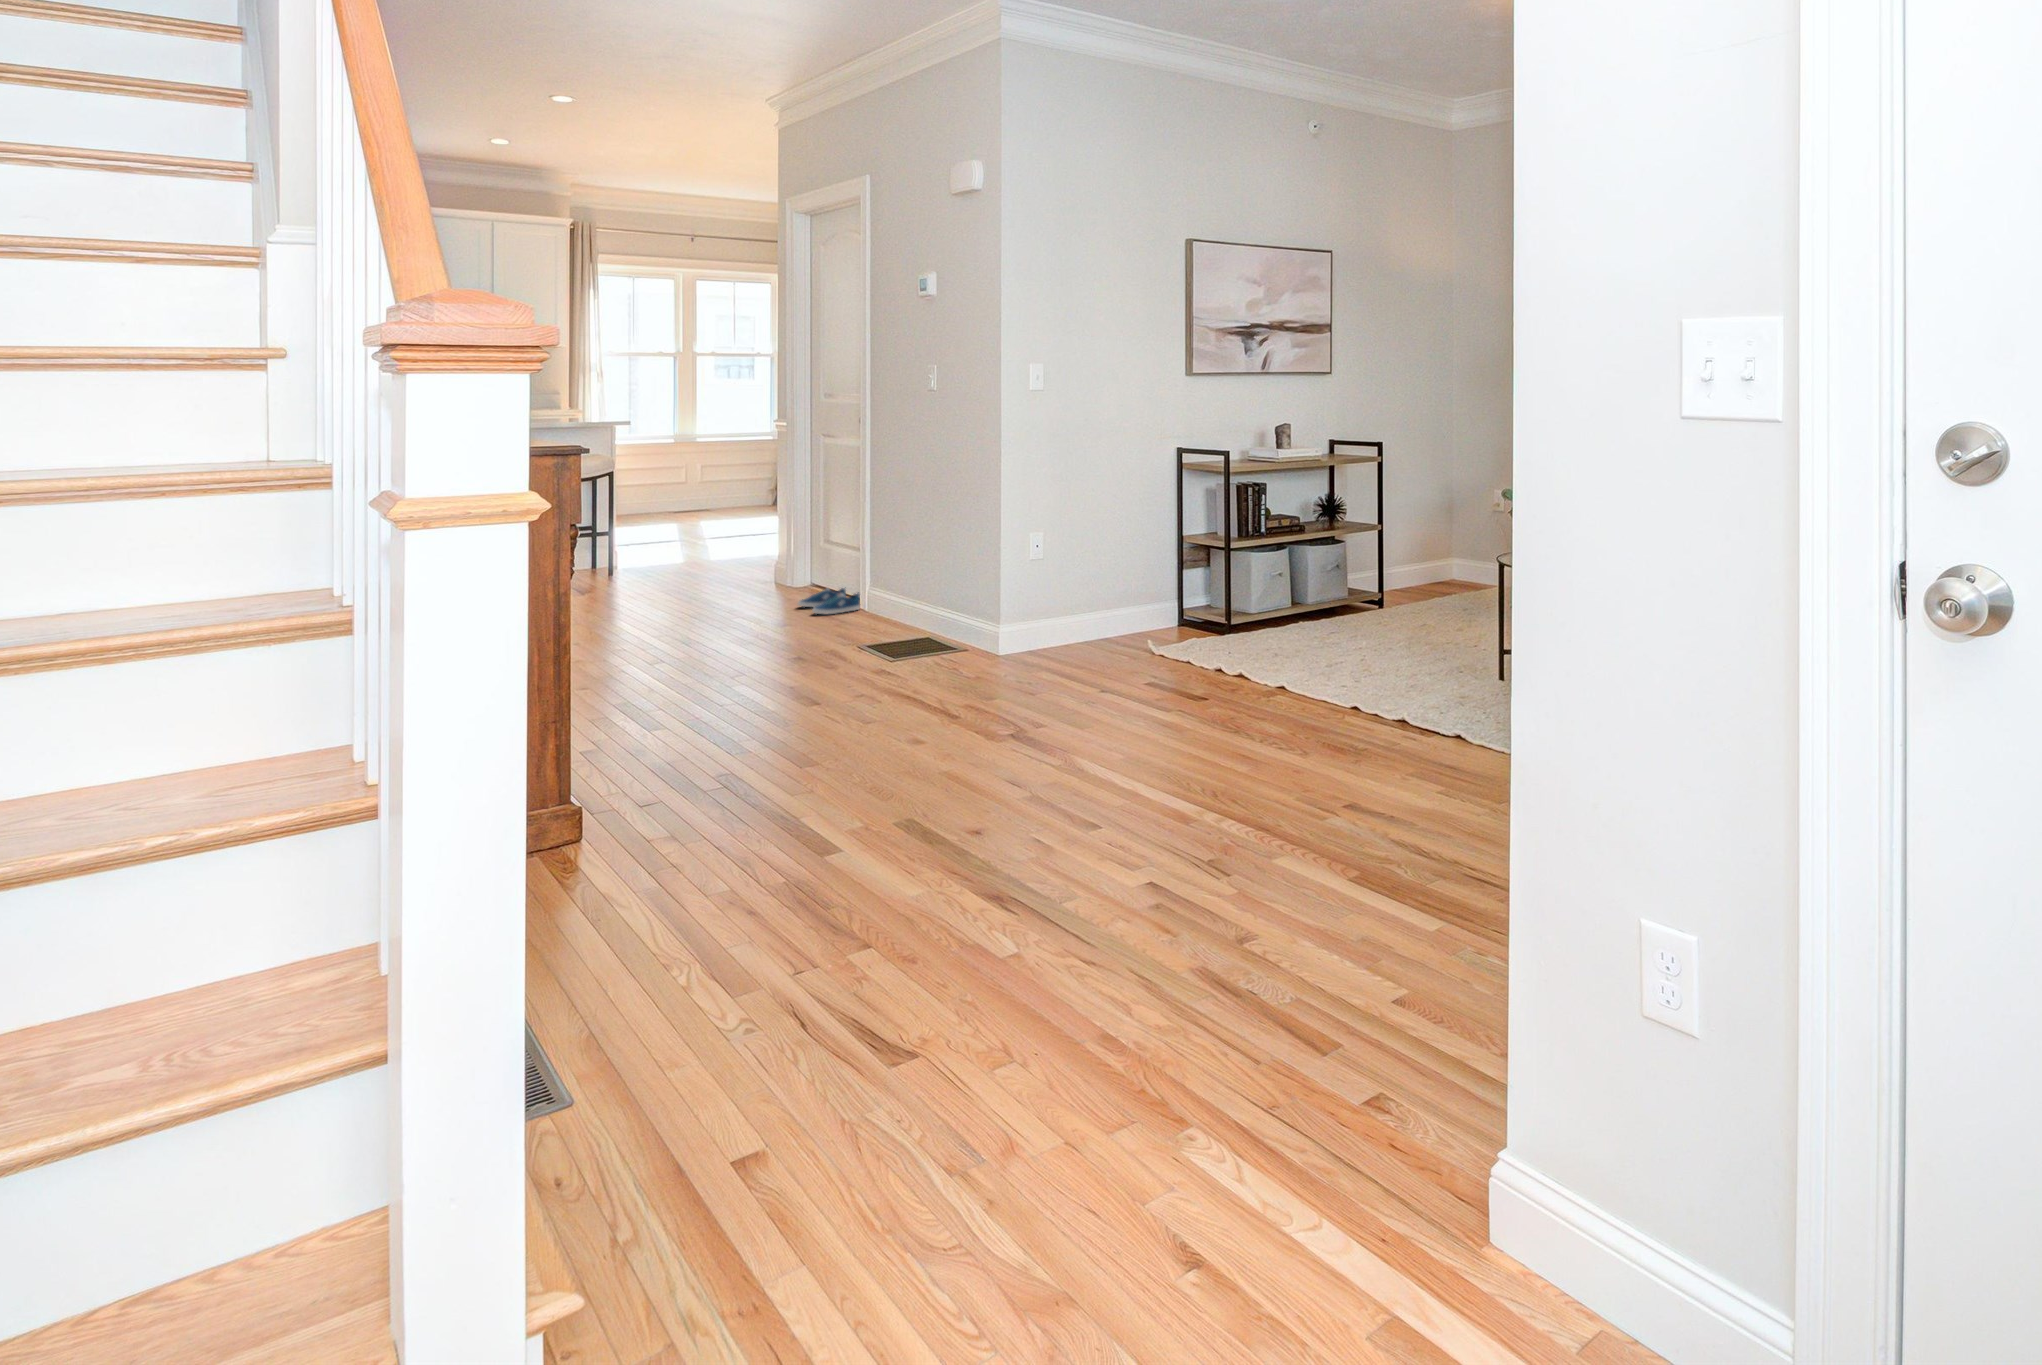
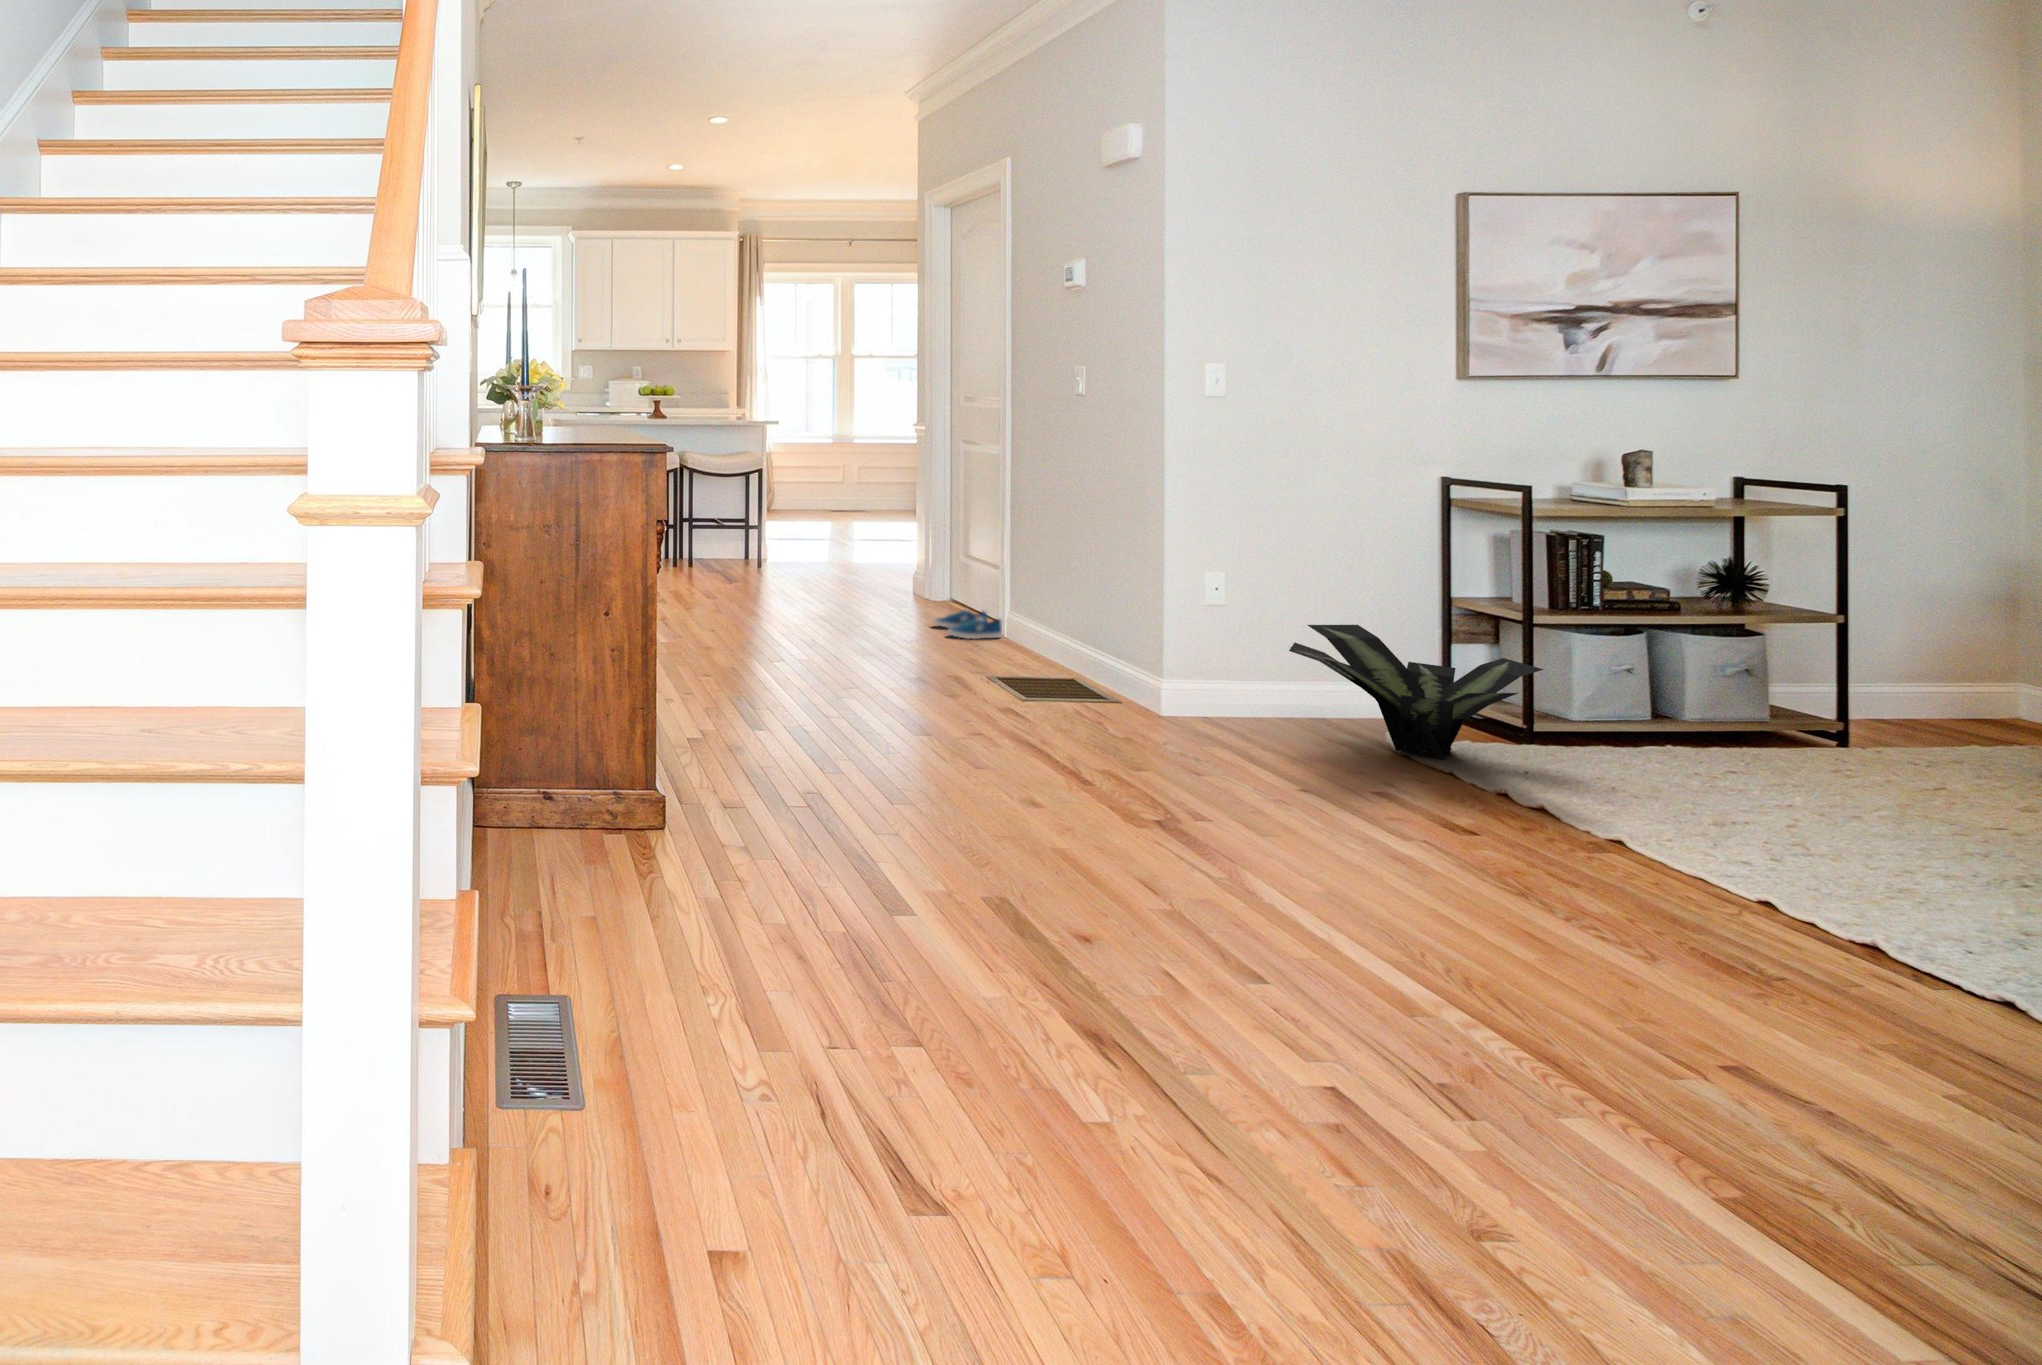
potted plant: none [1087,562,1240,653] -> present [1289,625,1543,759]

